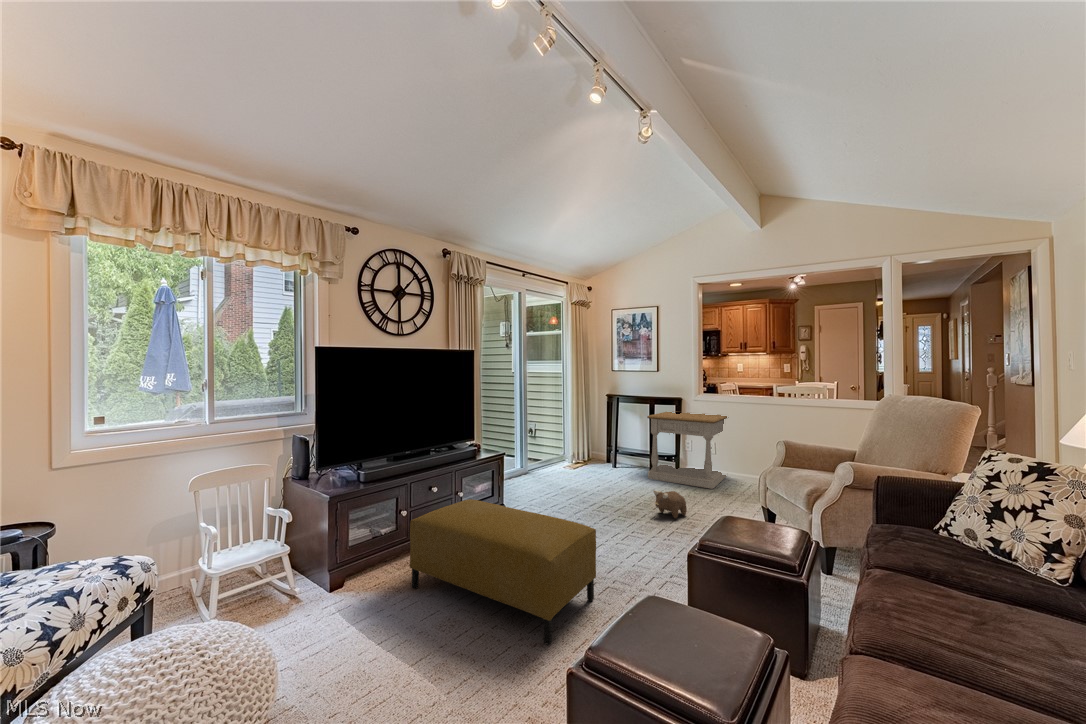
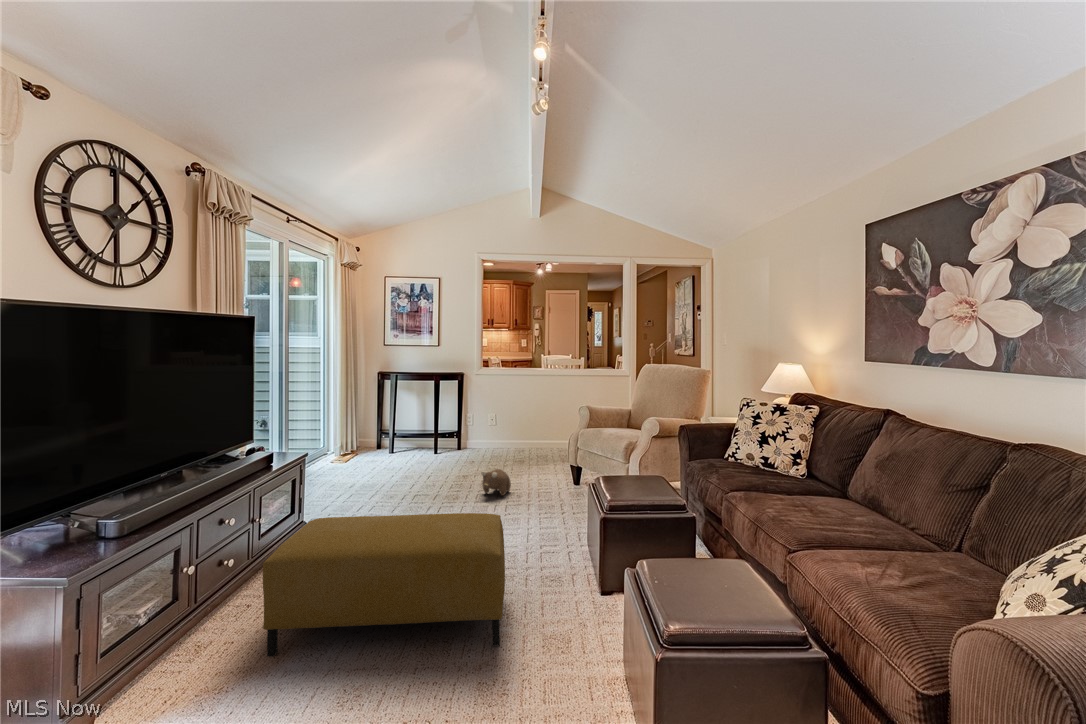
side table: present [647,412,727,489] -> none [441,388,514,463]

